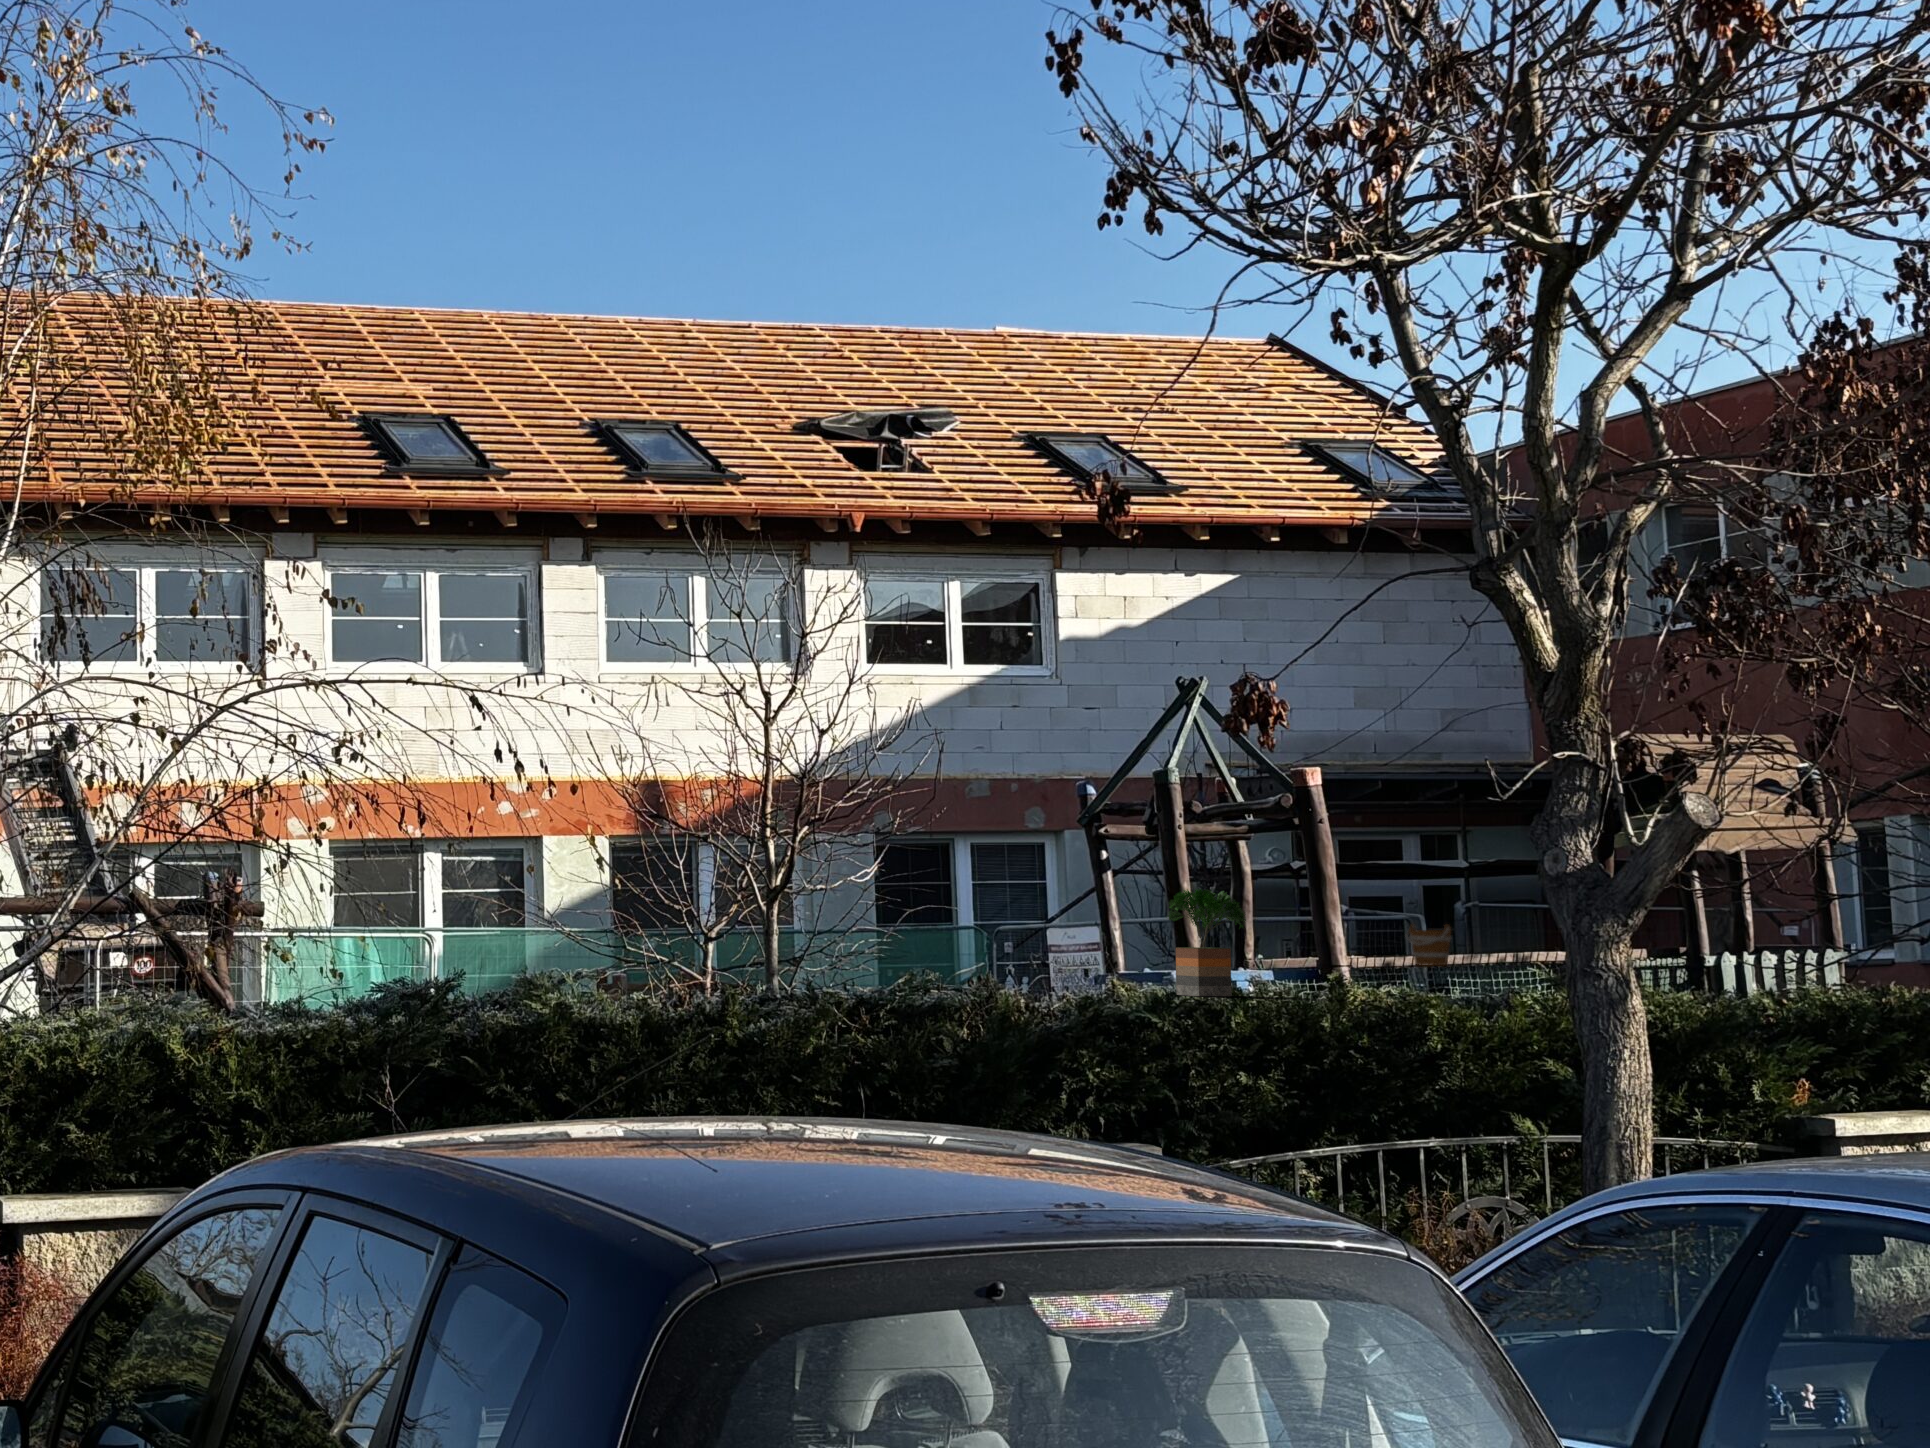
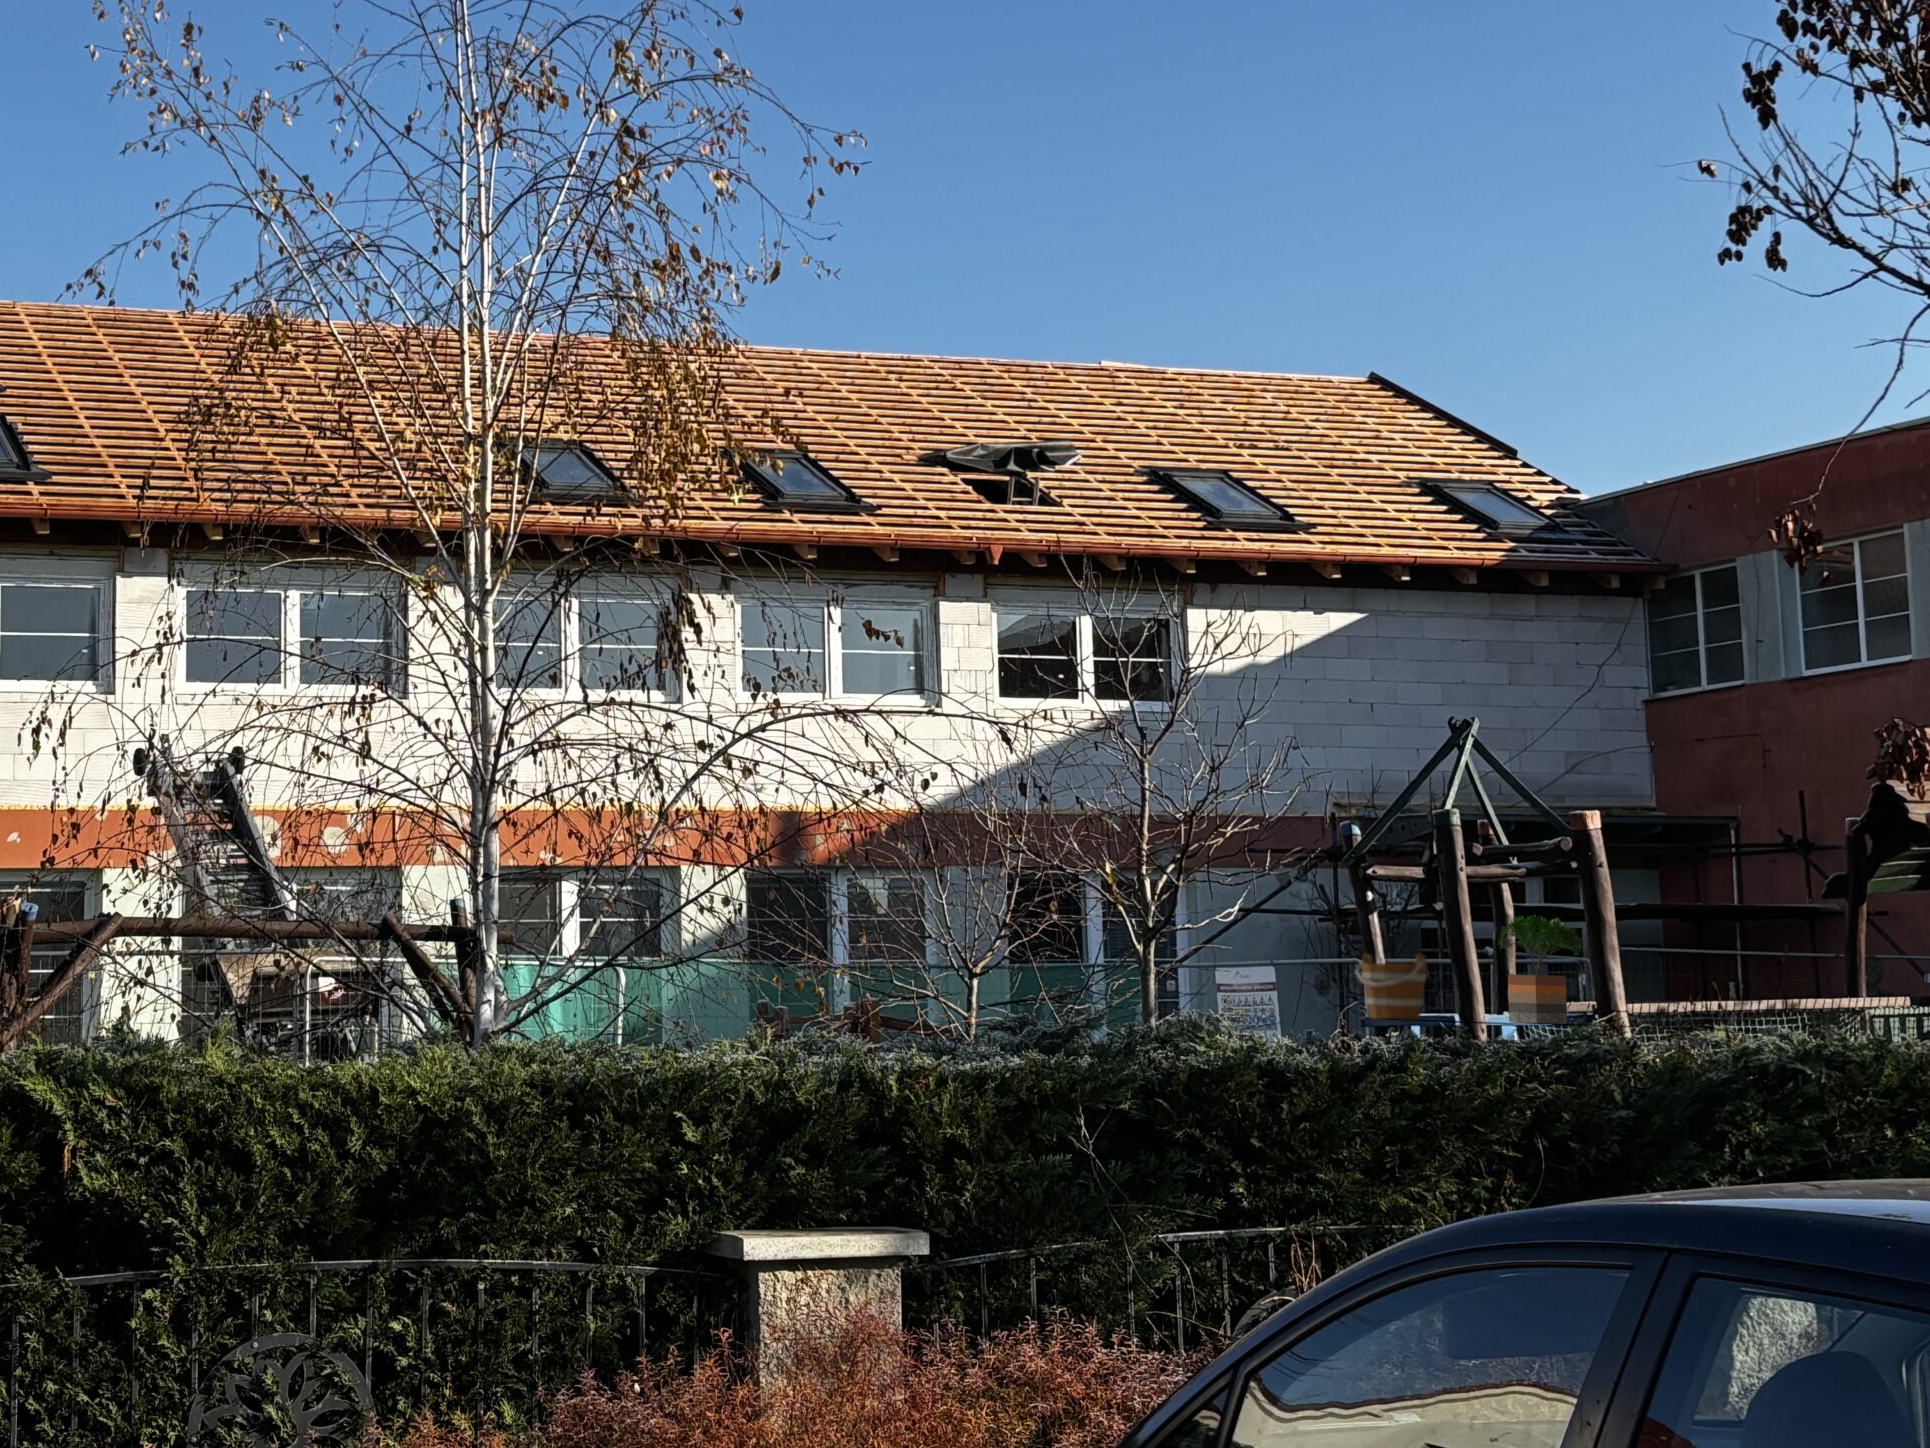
bucket: present [1406,924,1451,966] -> present [1356,953,1427,1020]

